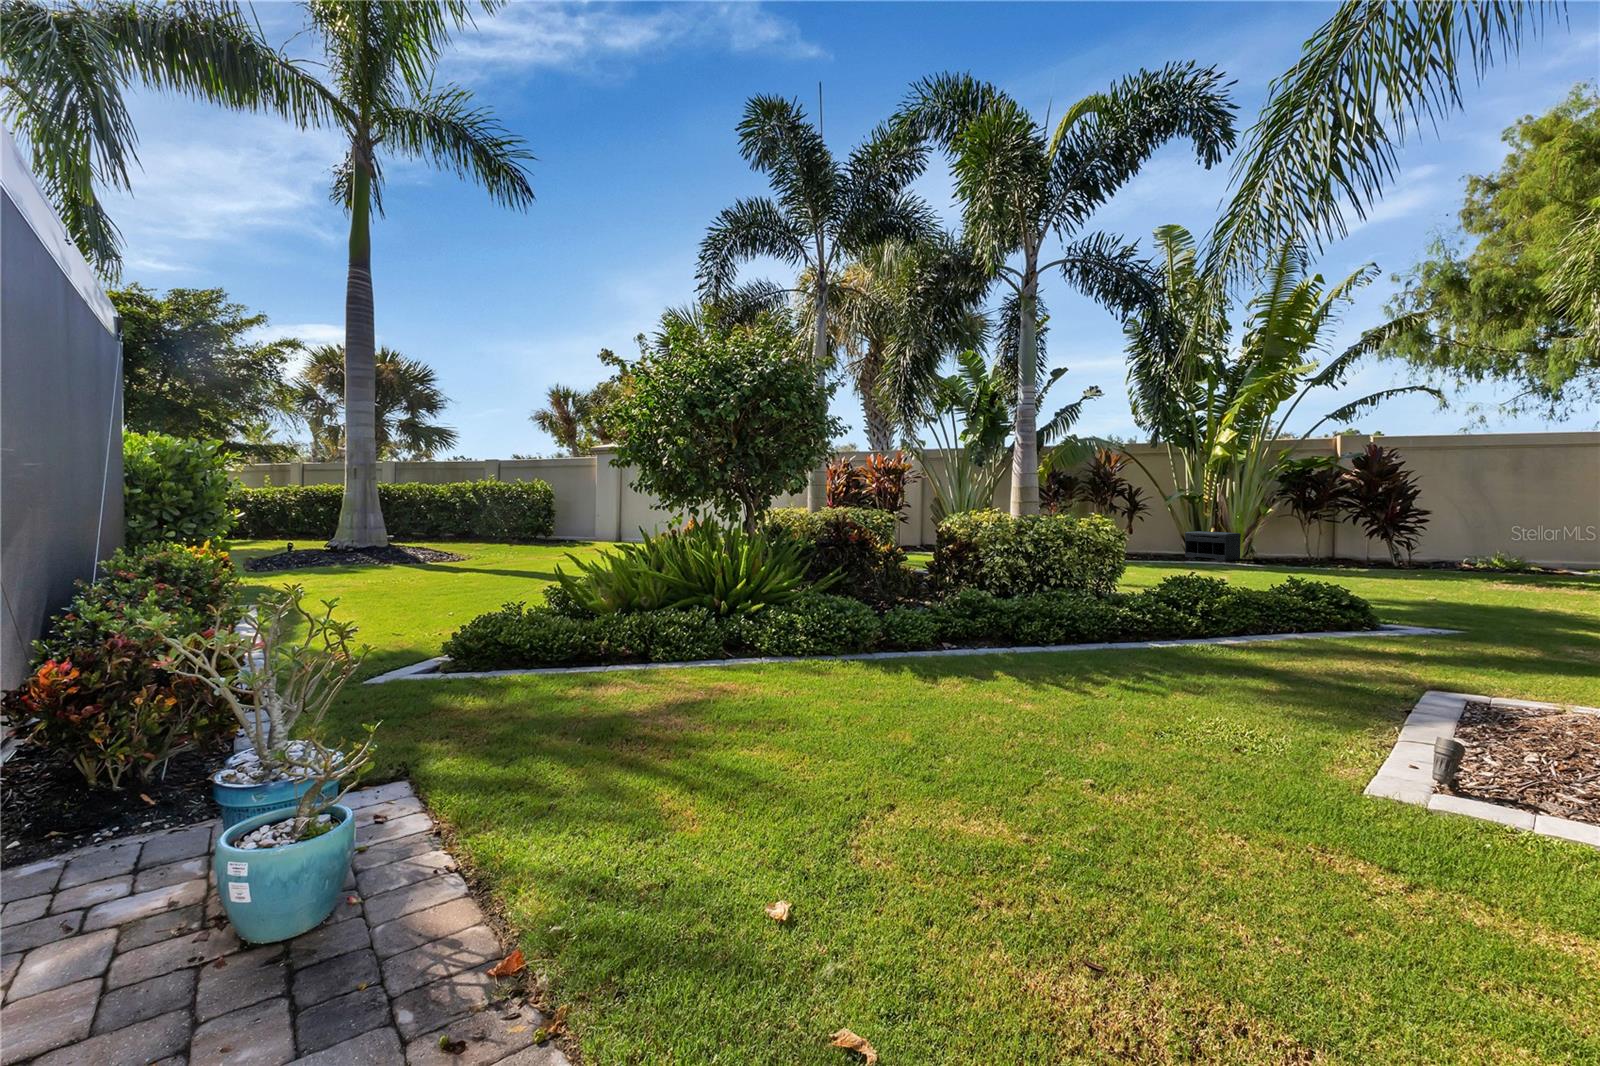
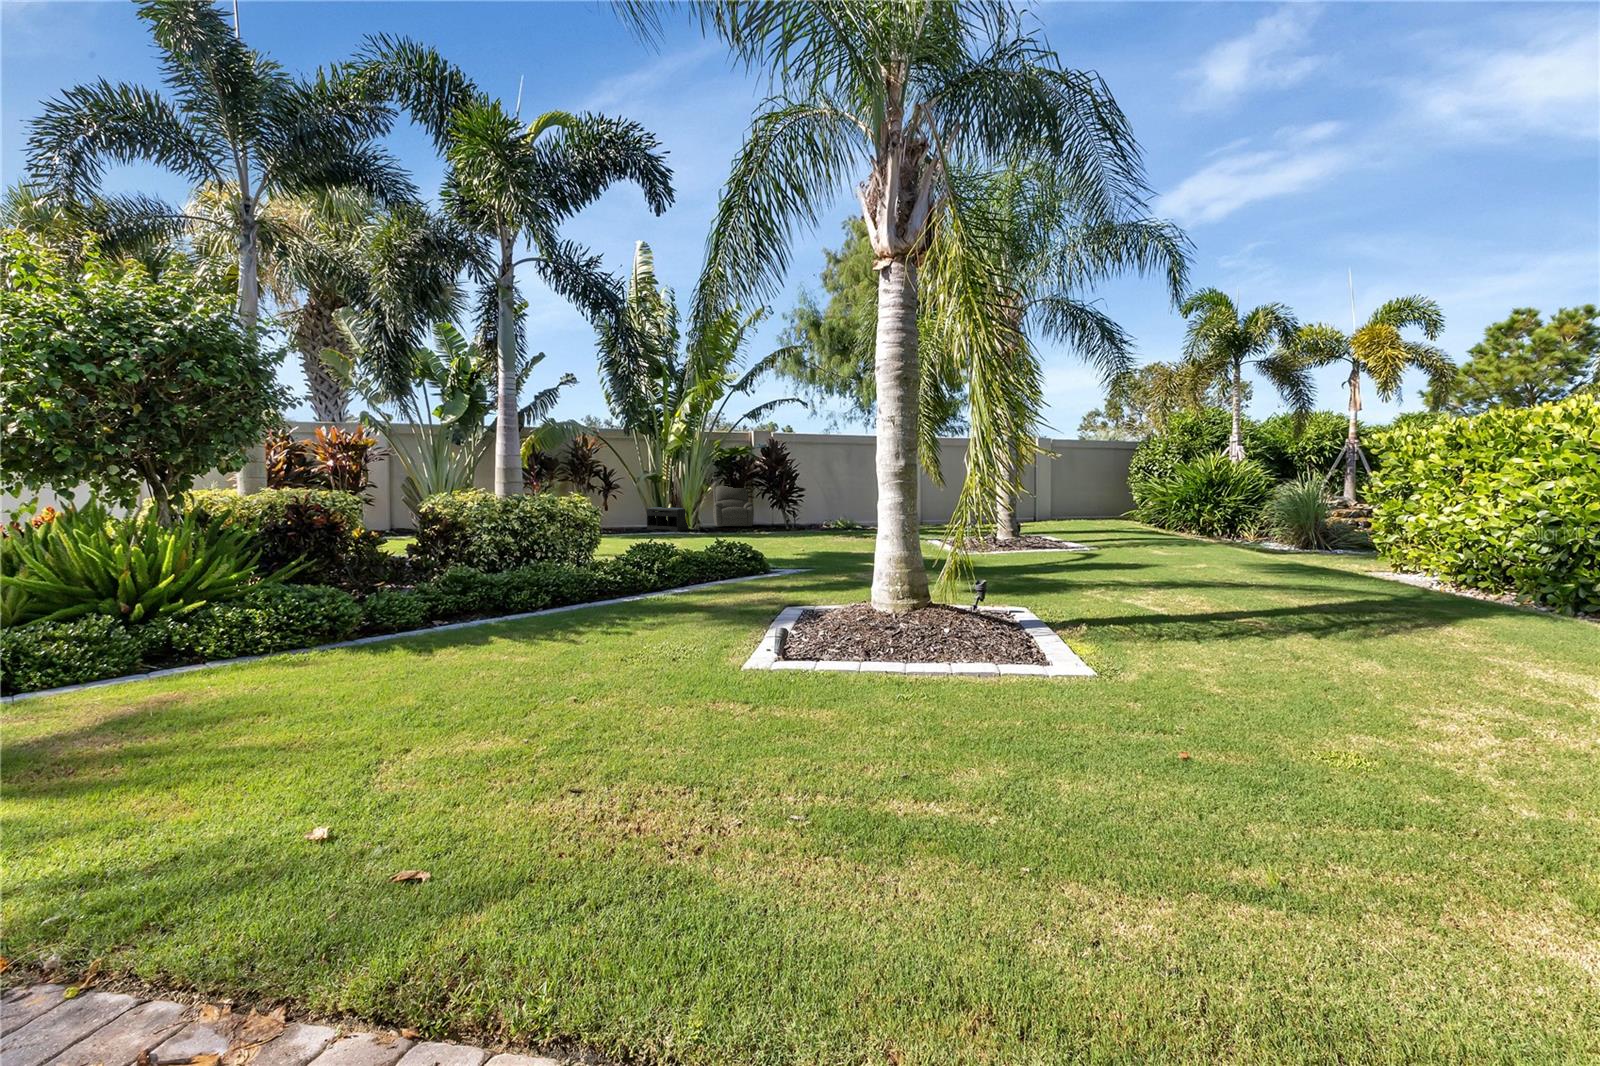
chair: none [1276,505,1337,559] -> present [713,486,754,528]

